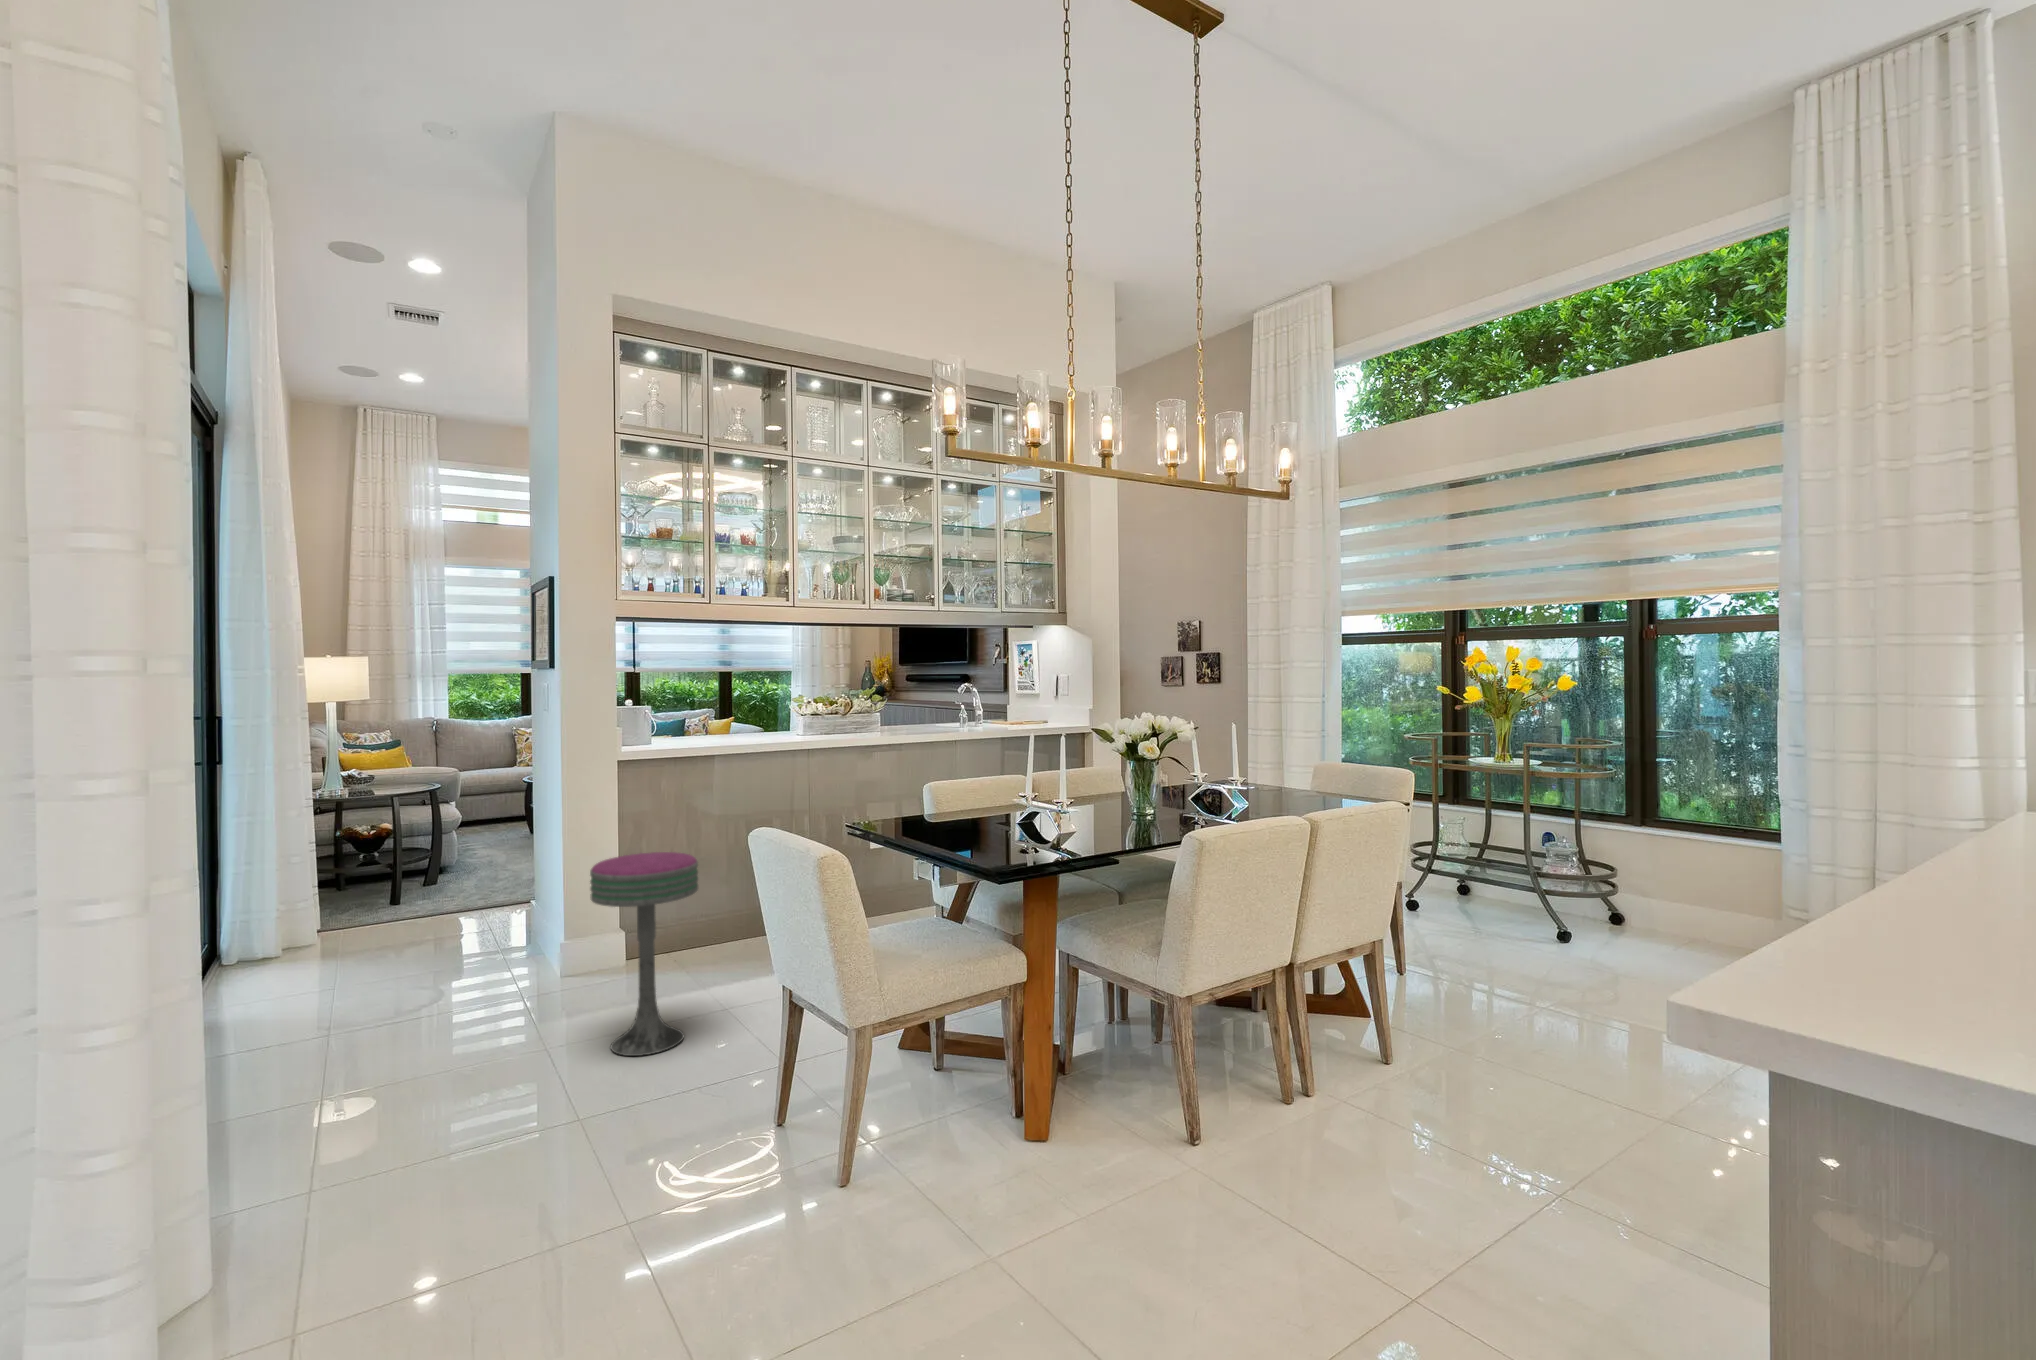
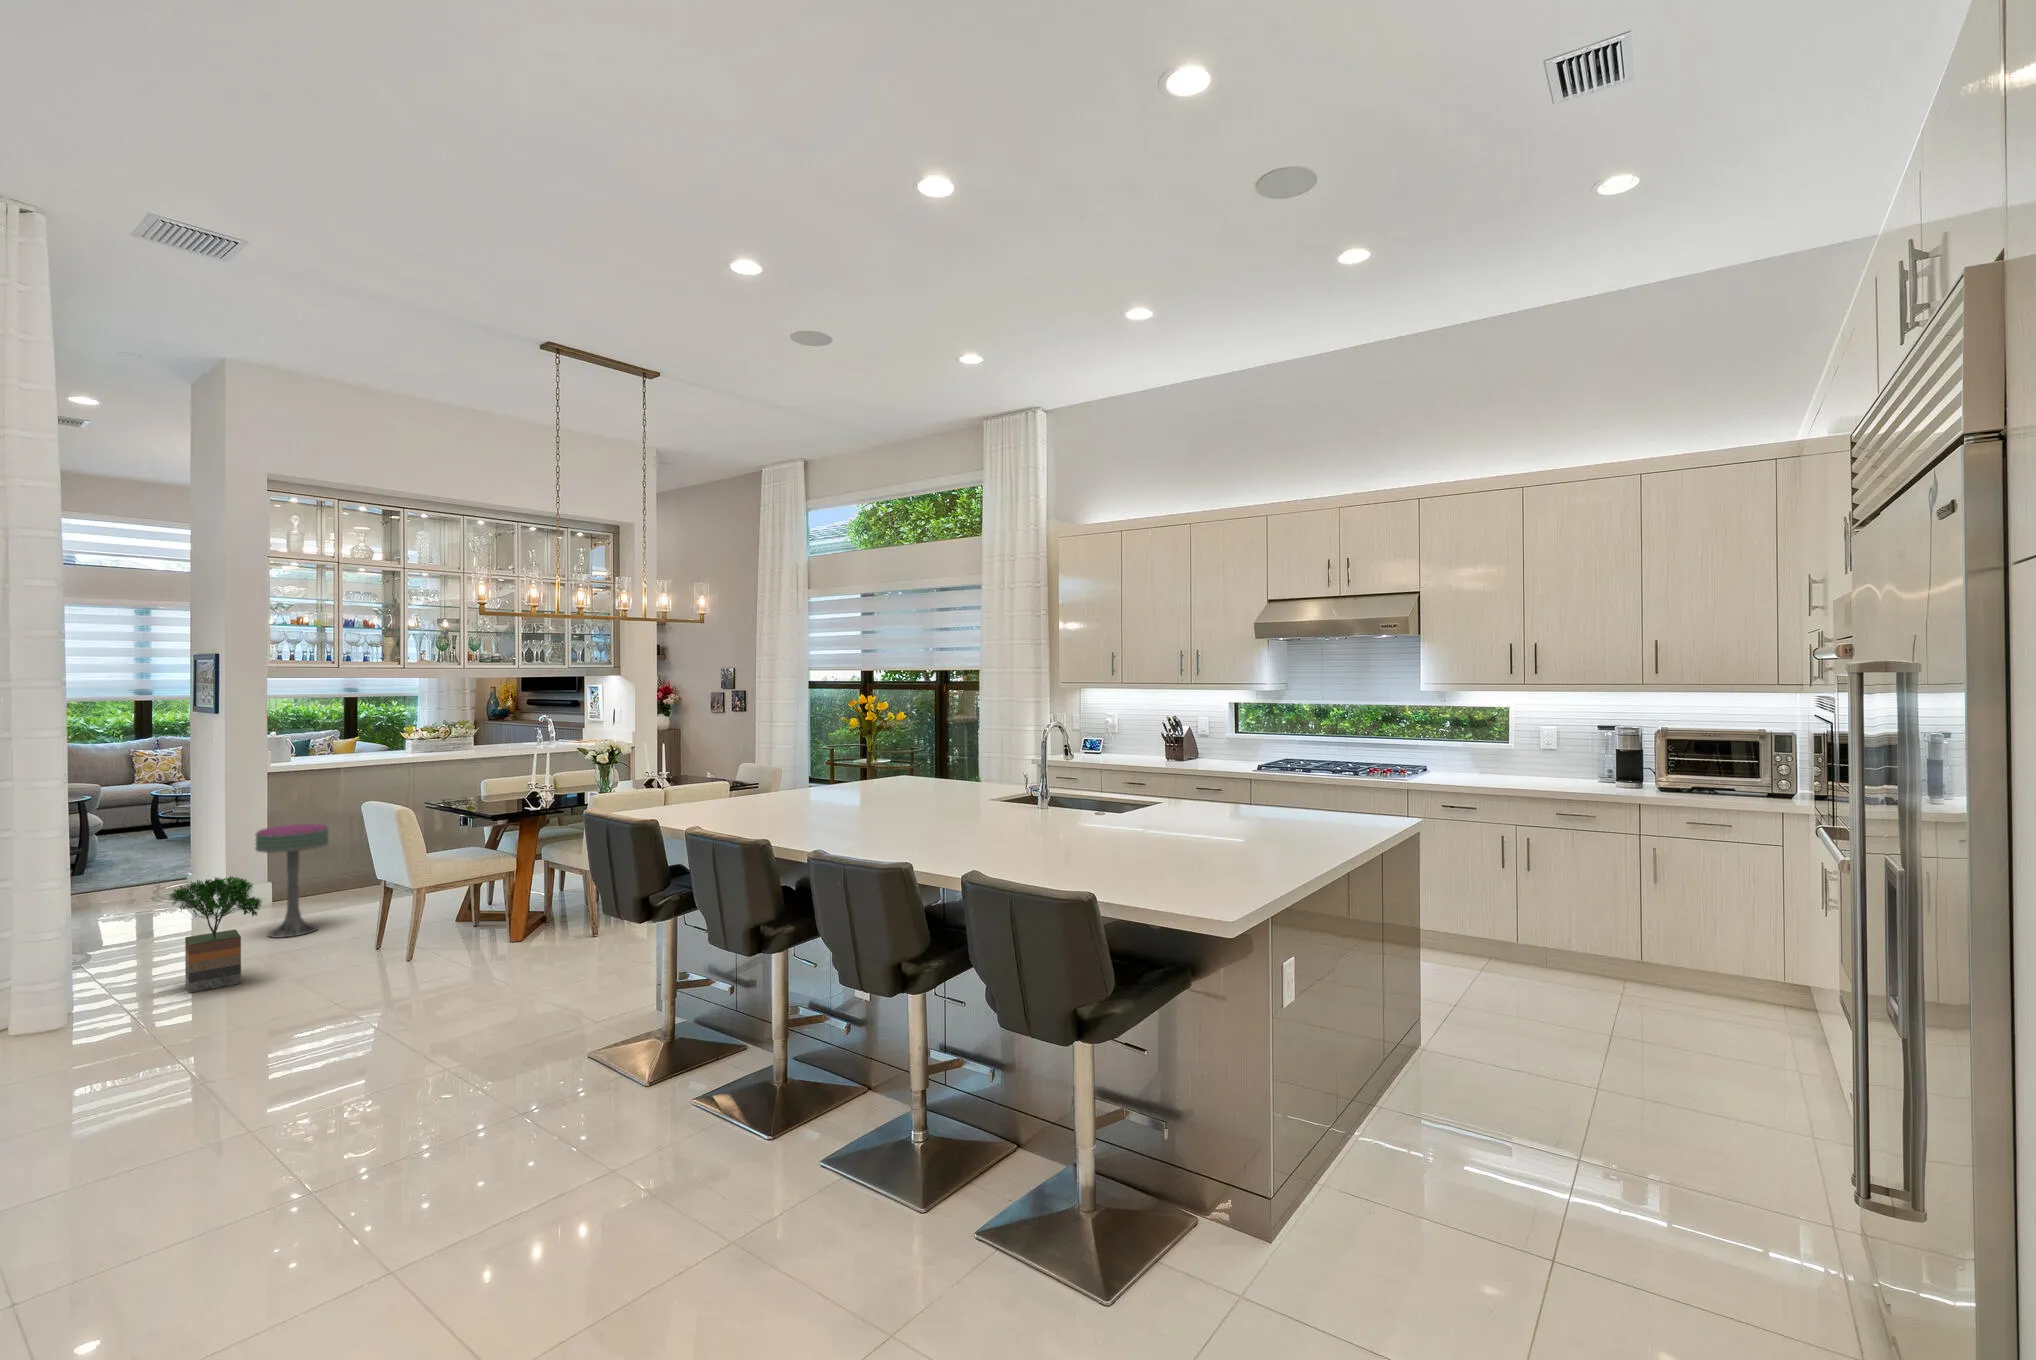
potted tree: none [405,976,582,1243] -> present [169,876,262,993]

